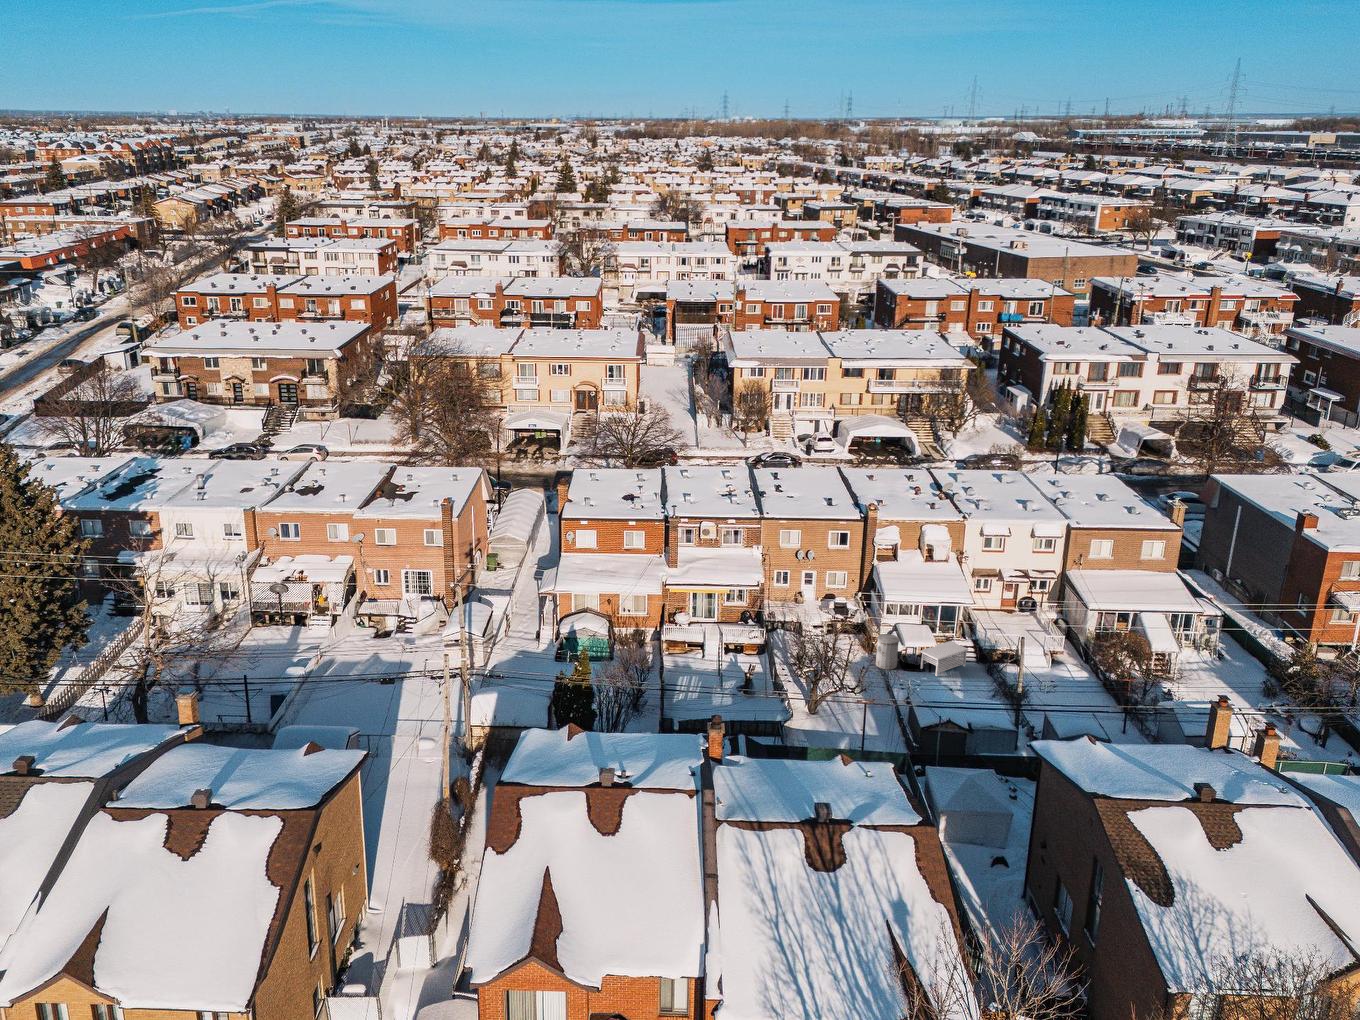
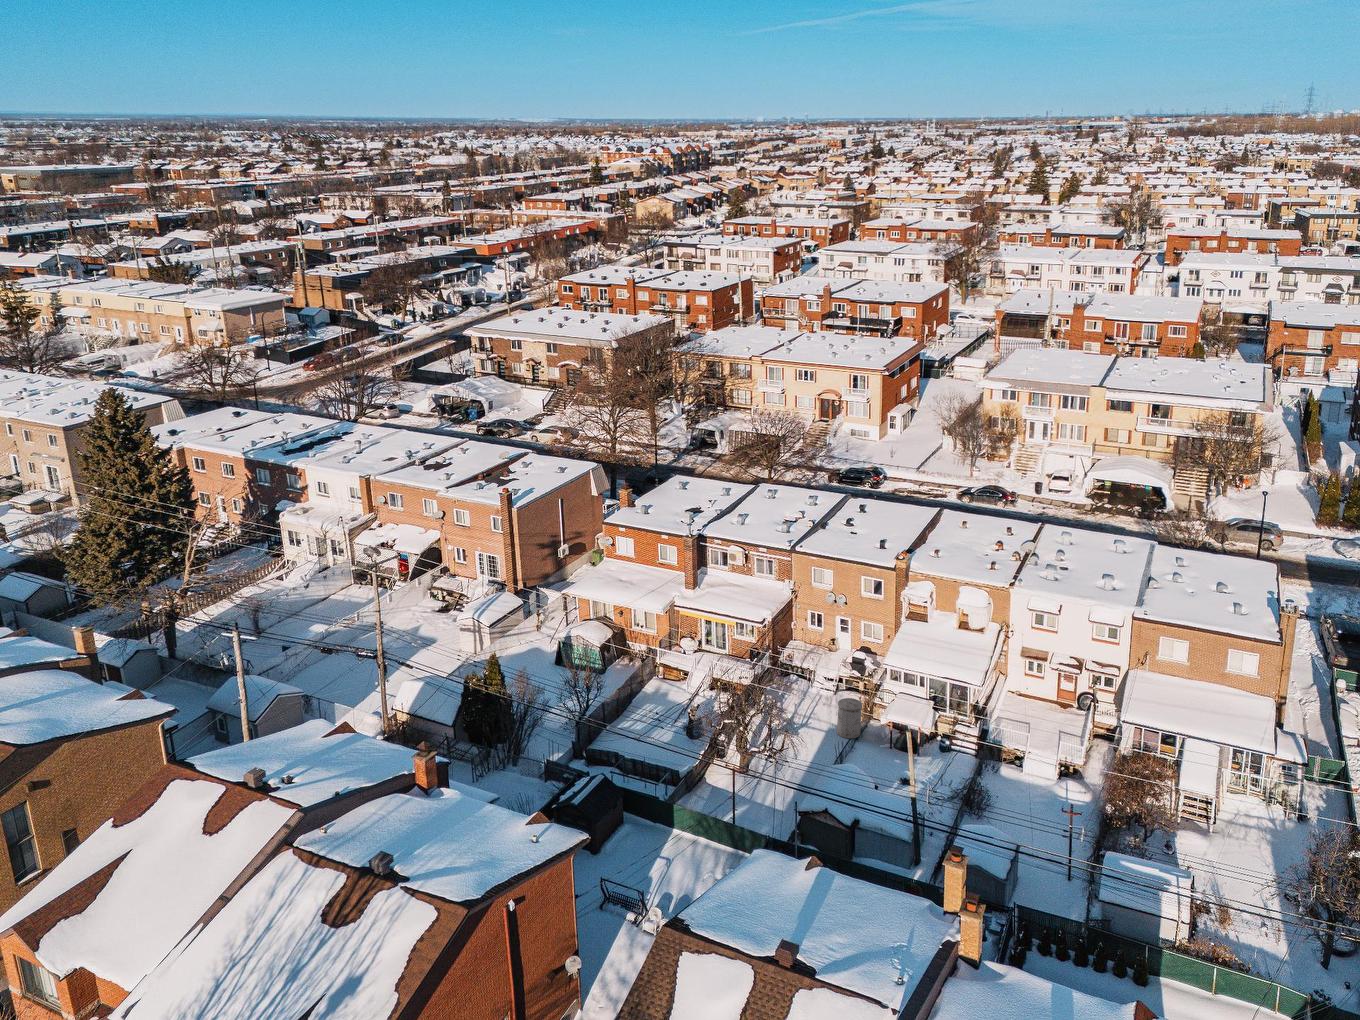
storage bench: present [920,641,968,676] -> none [879,723,937,757]

